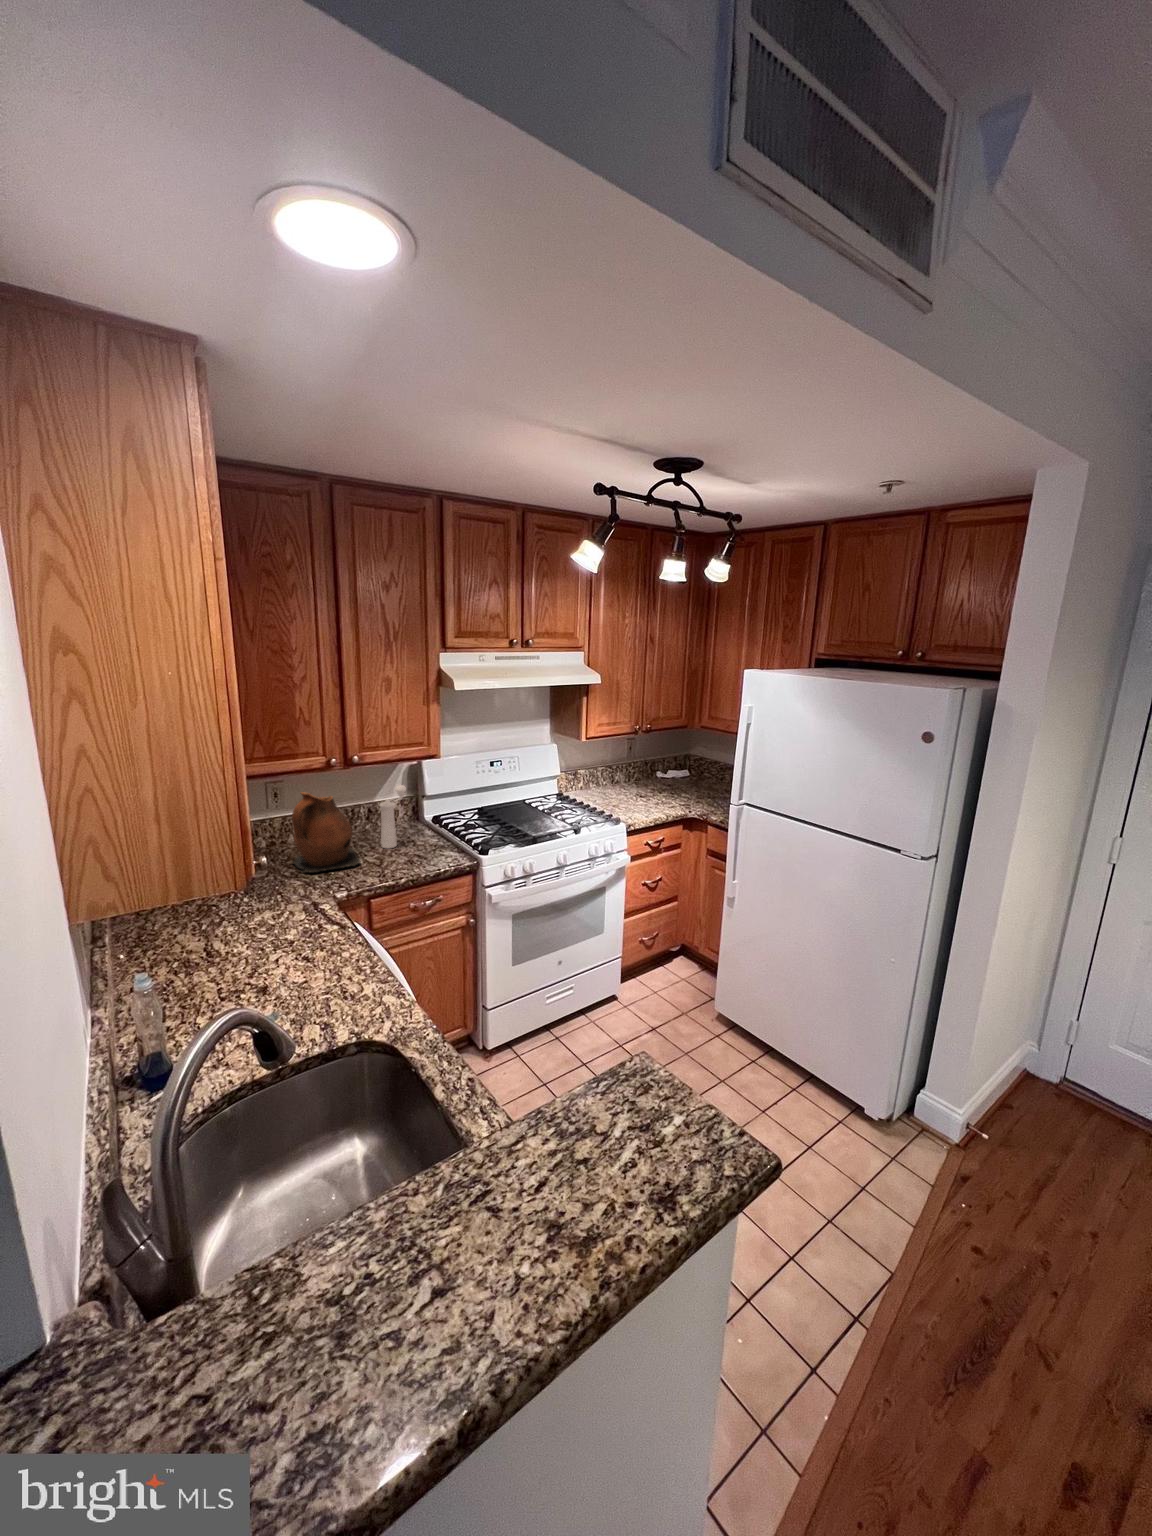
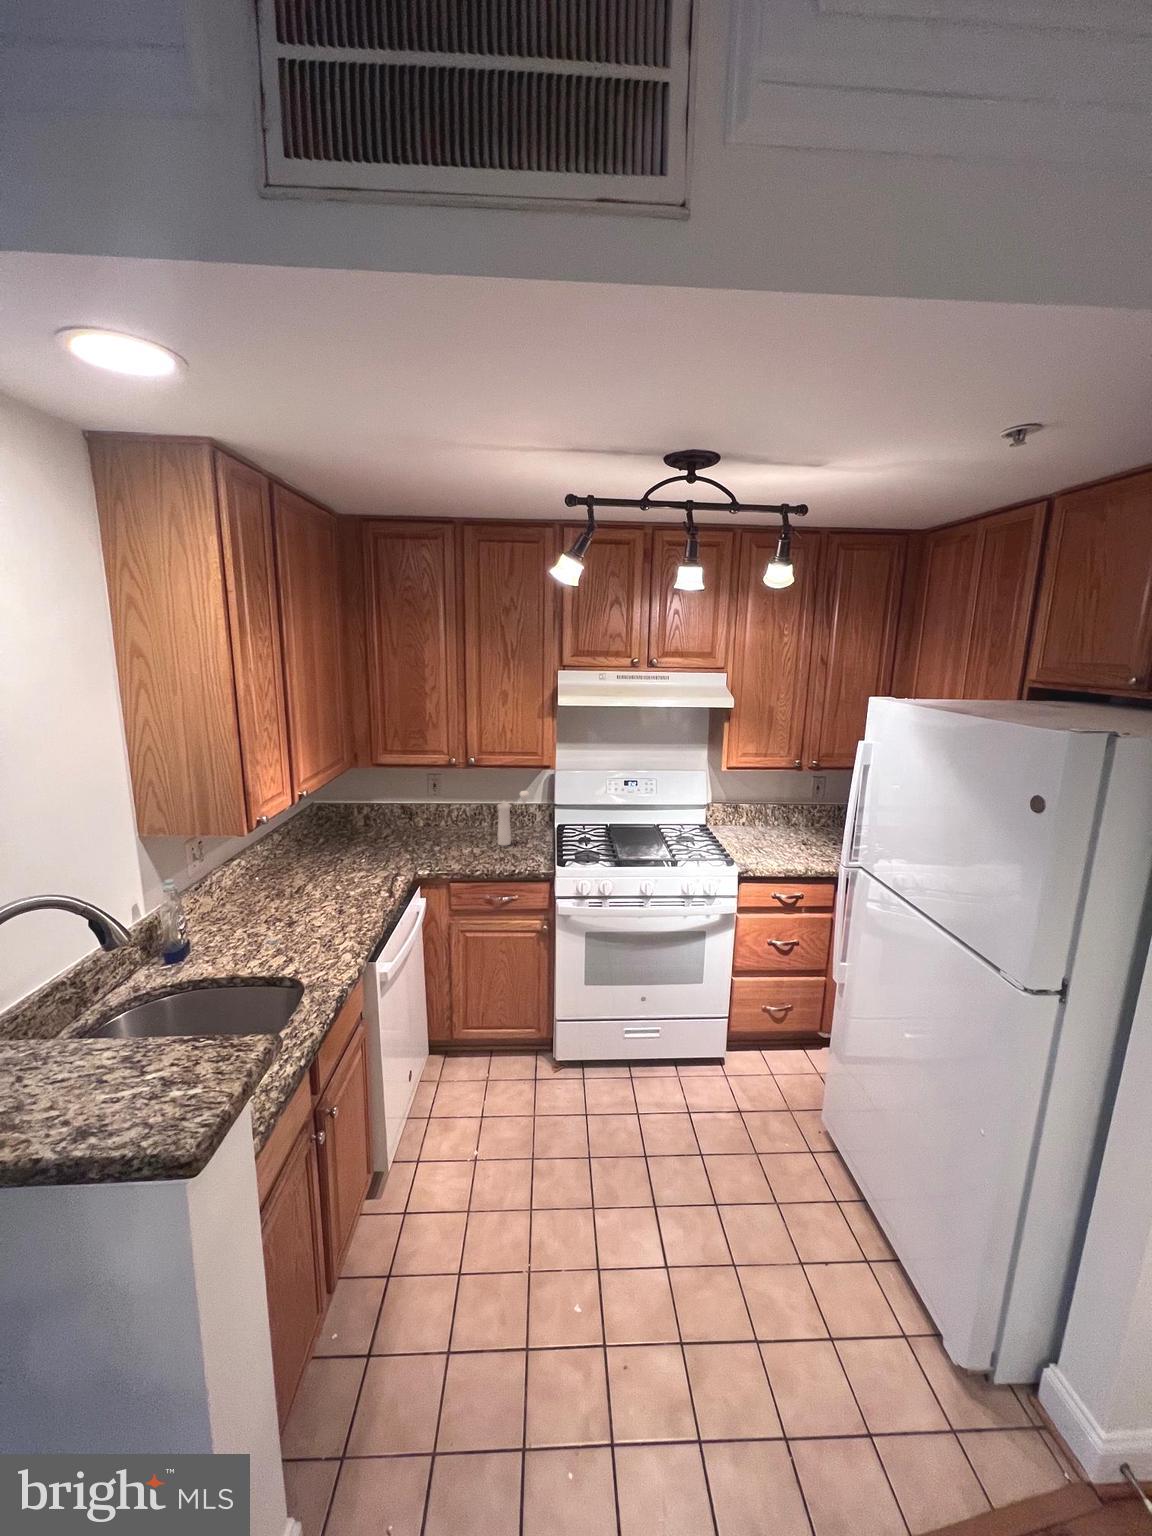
ceramic pitcher: present [292,792,360,872] -> none [414,784,474,855]

